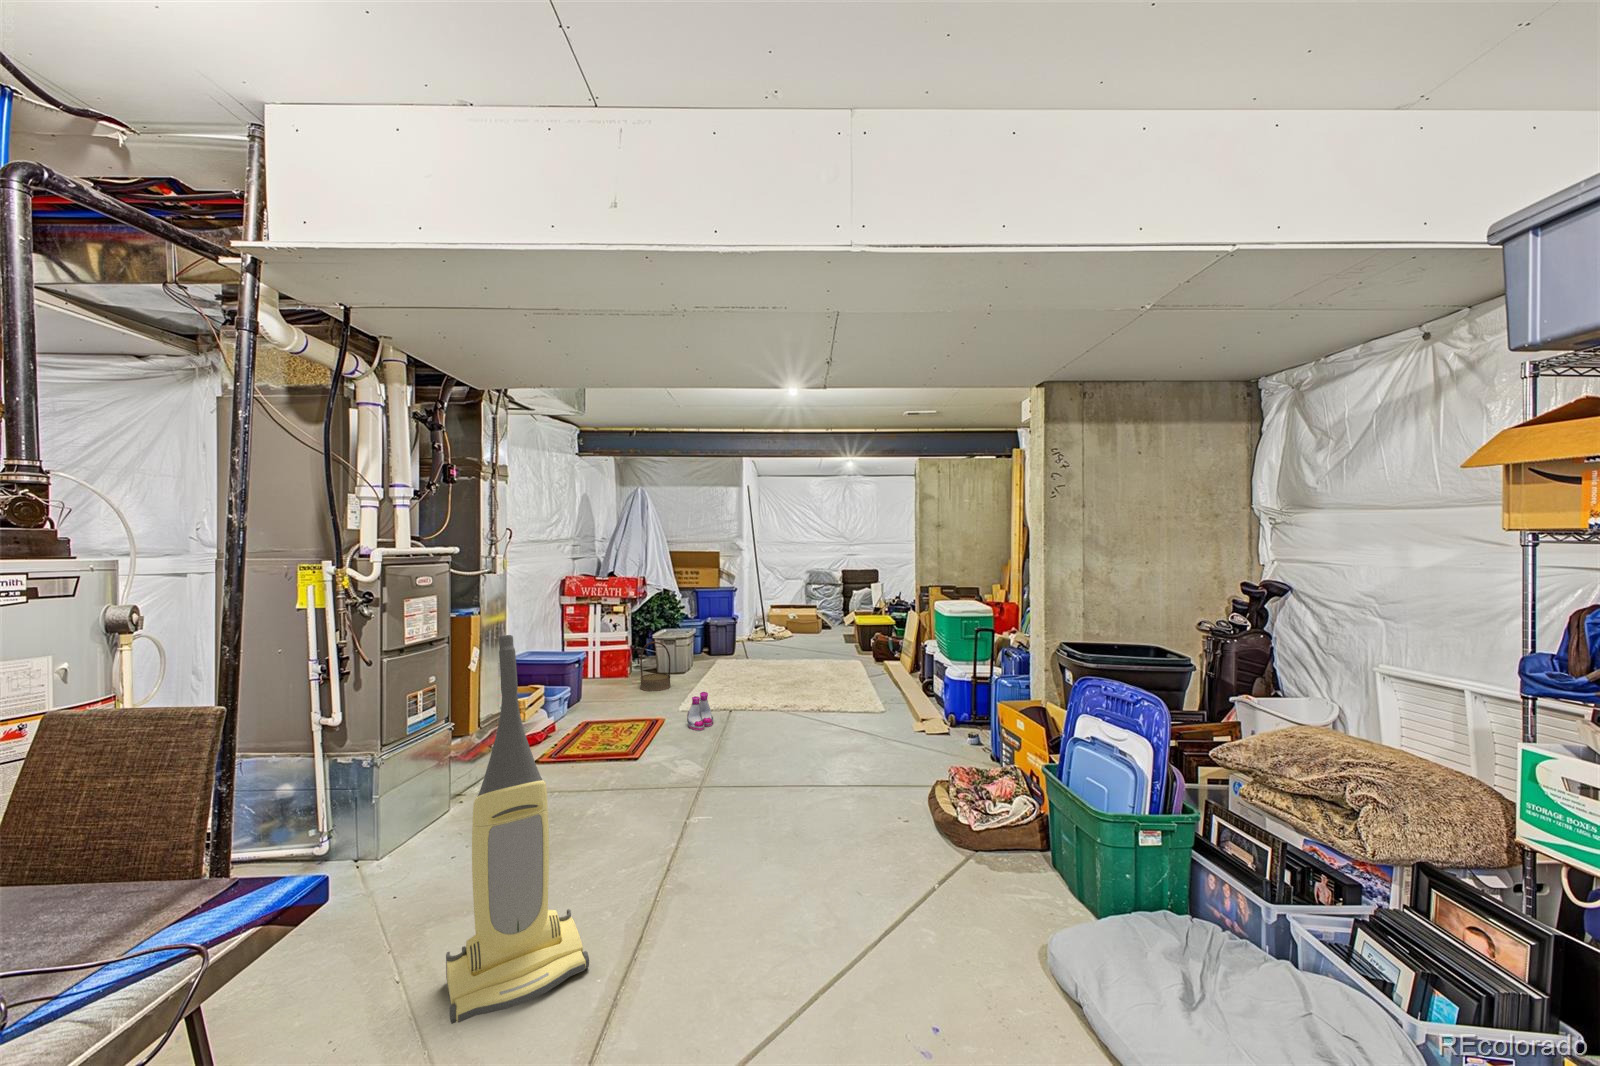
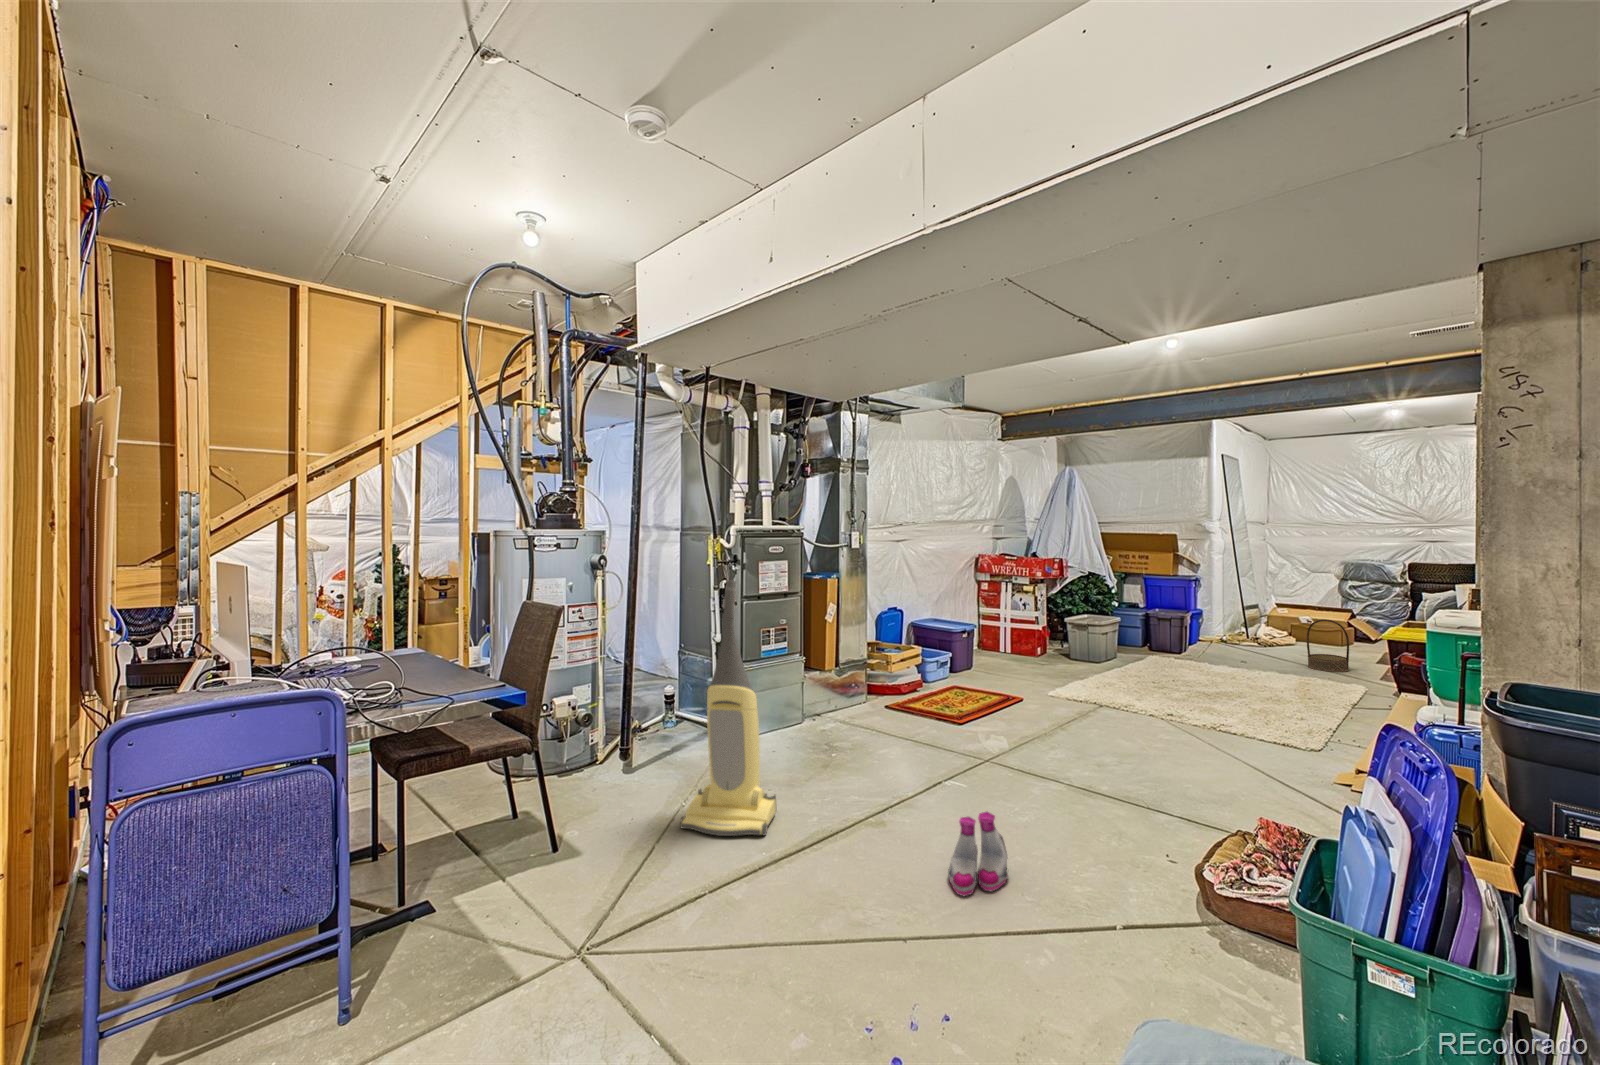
basket: present [640,642,671,691] -> present [1307,619,1349,672]
boots: present [687,692,713,731] -> present [948,812,1008,896]

